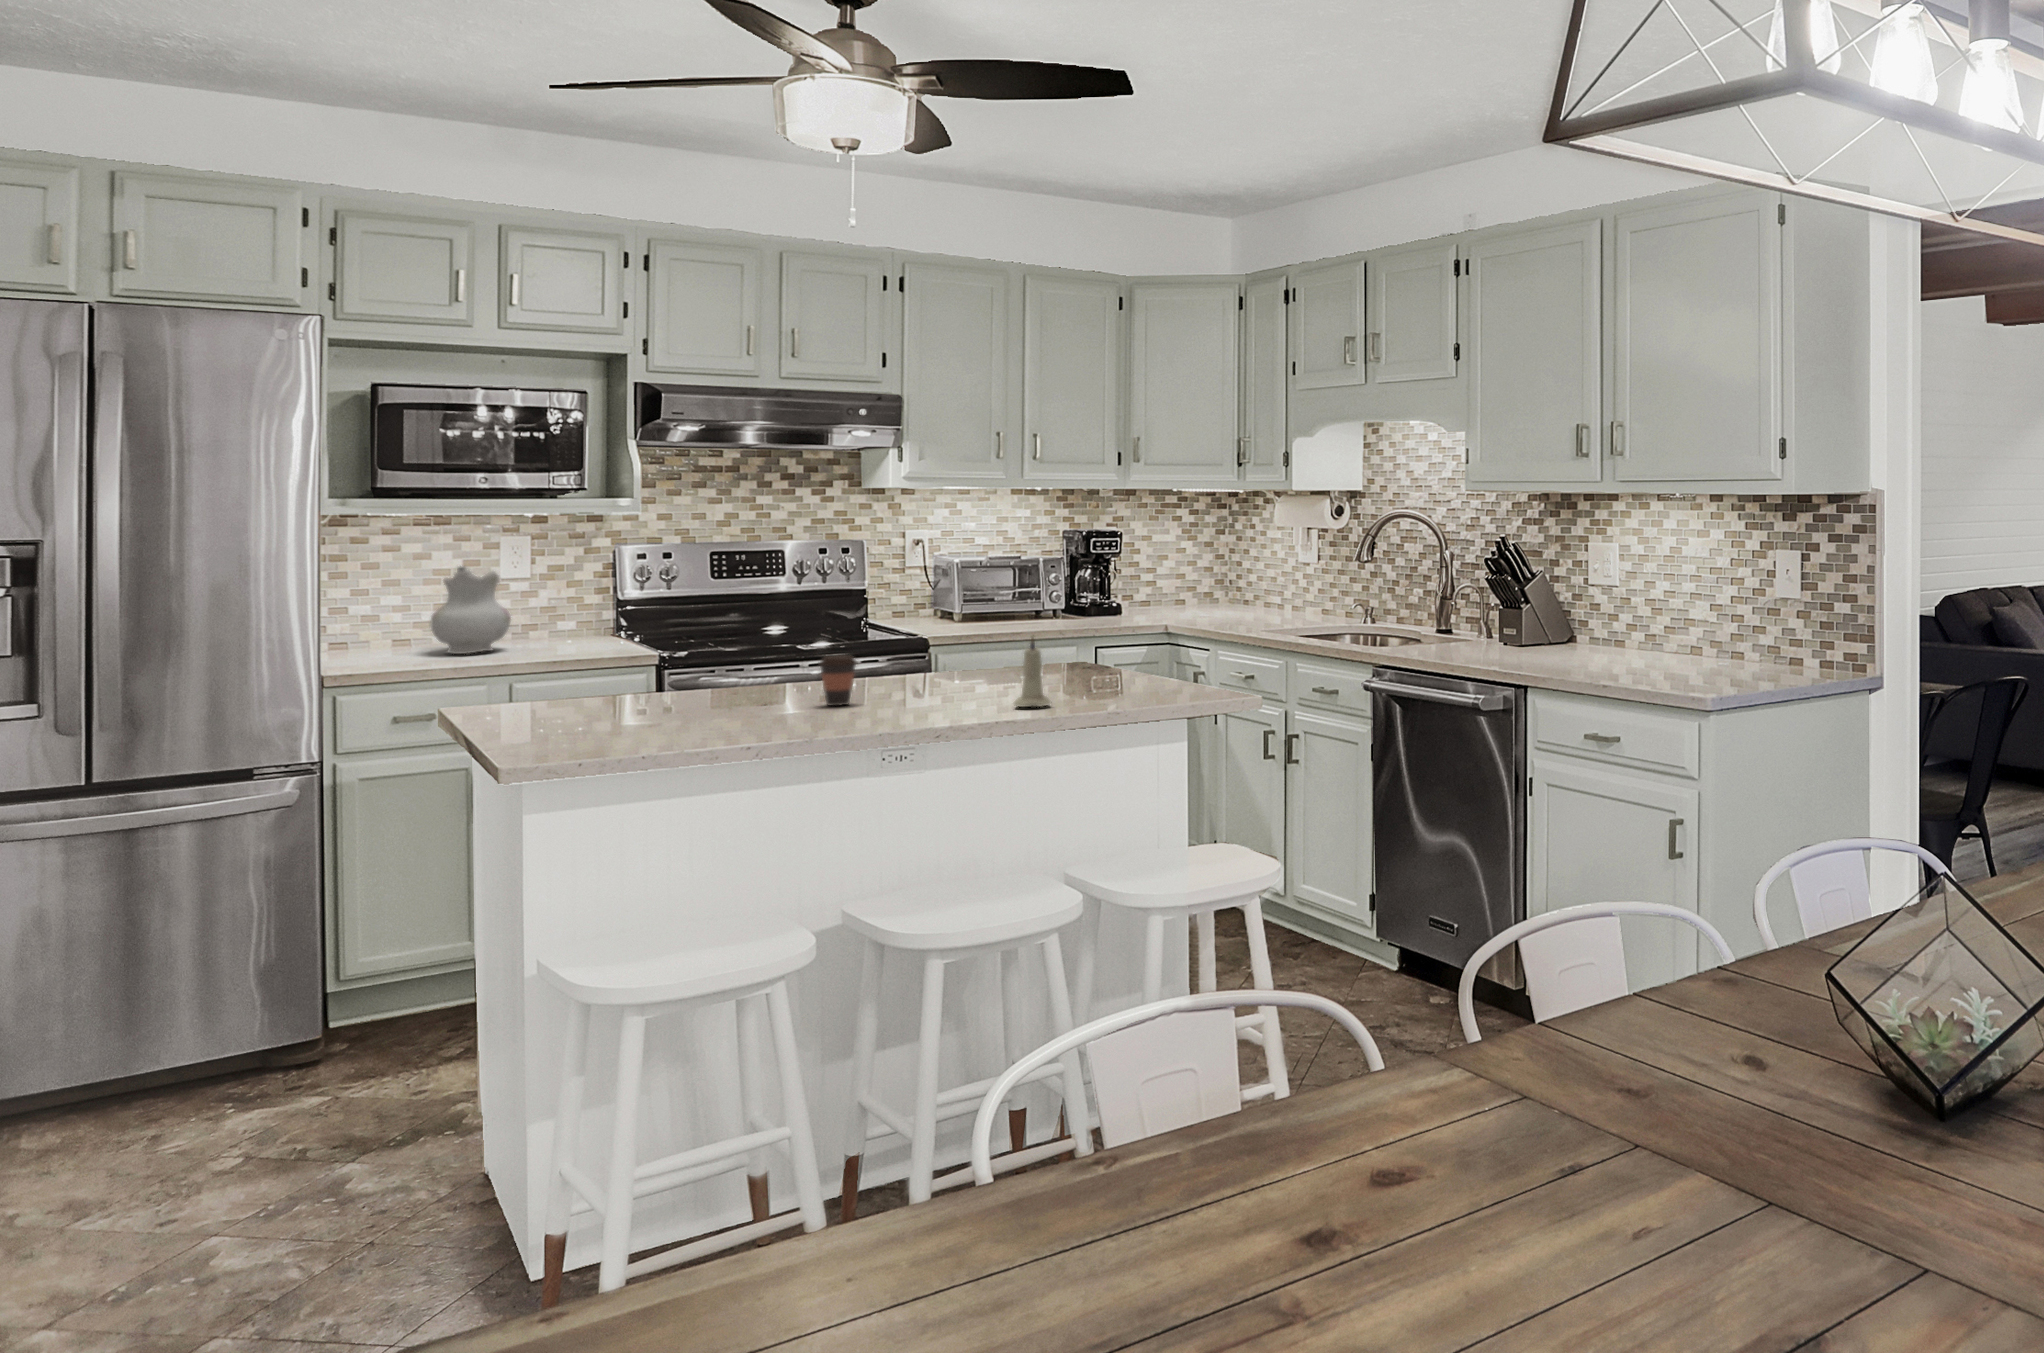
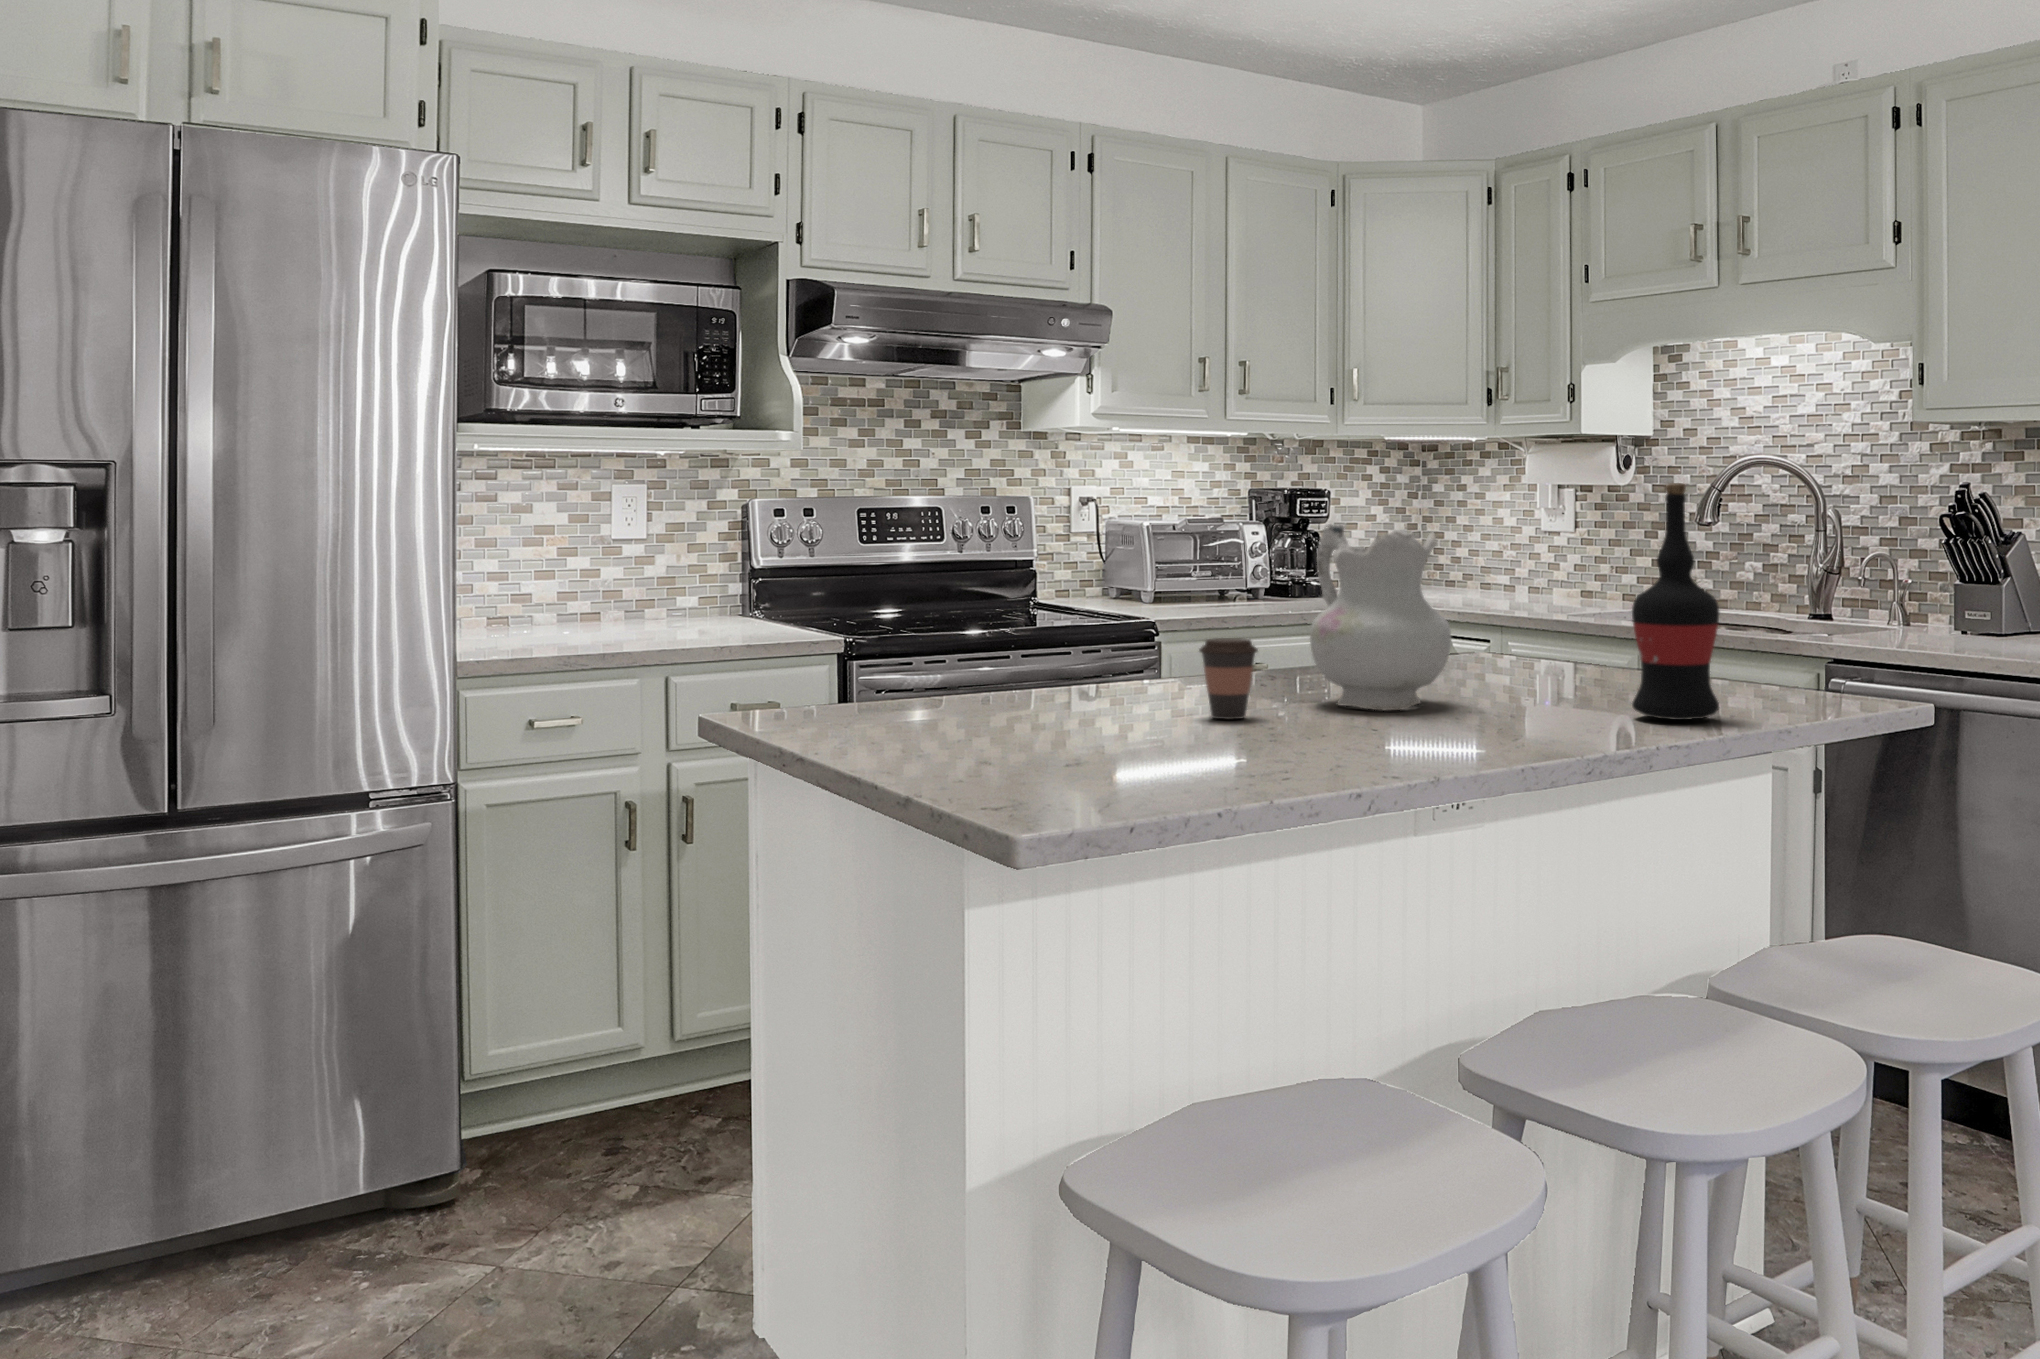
wine bottle: none [1090,559,1142,700] -> present [1632,483,1719,720]
ceramic pitcher: present [430,566,511,654] -> present [1310,524,1451,710]
candle: present [1014,637,1052,707] -> none [1531,605,1598,729]

